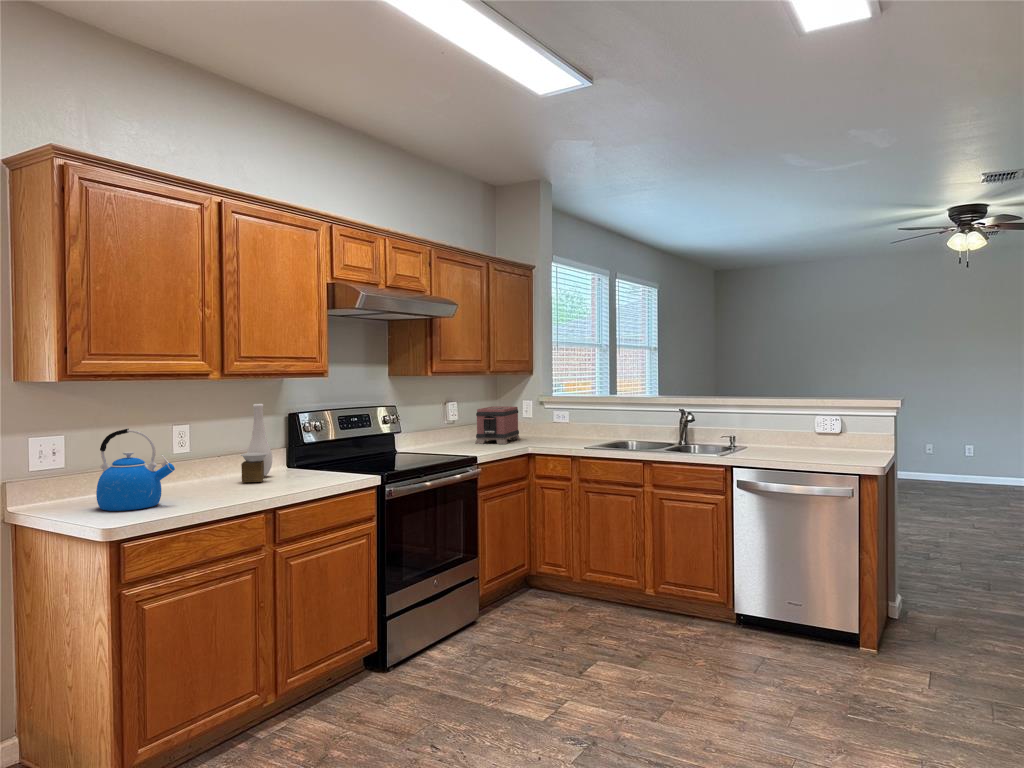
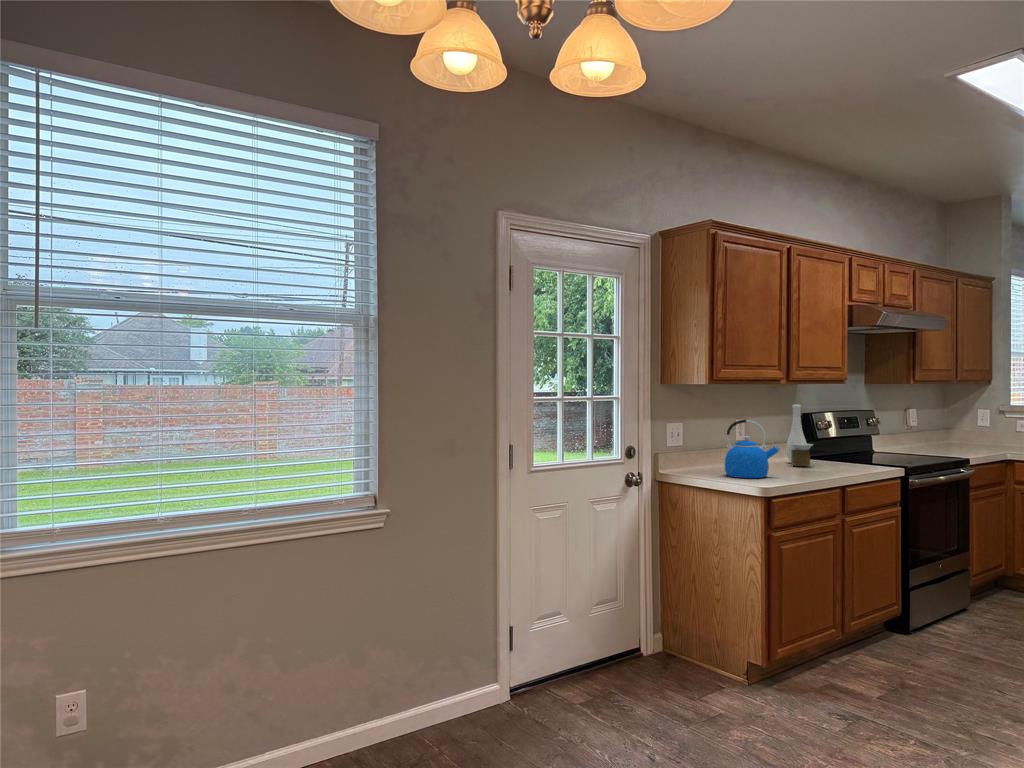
toaster: present [475,407,520,444] -> none [939,414,981,450]

